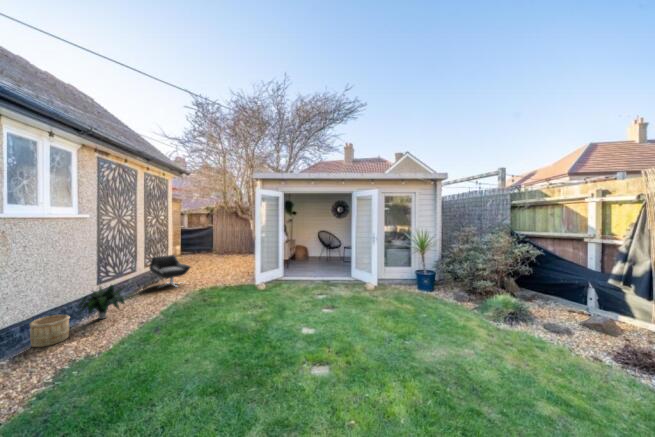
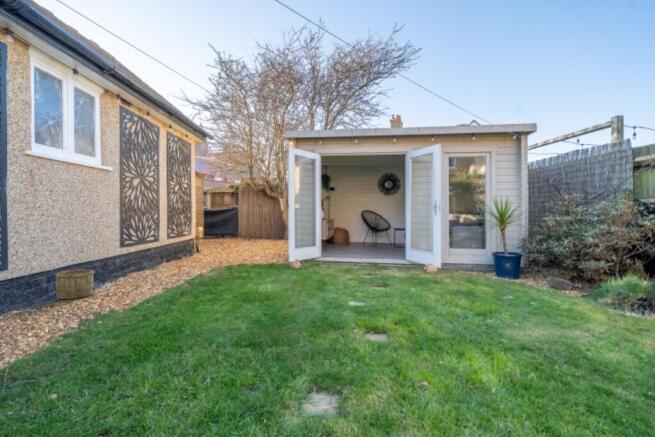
lounge chair: present [149,255,191,285] -> none [171,227,217,262]
potted plant: present [79,285,125,319] -> none [98,244,155,283]

